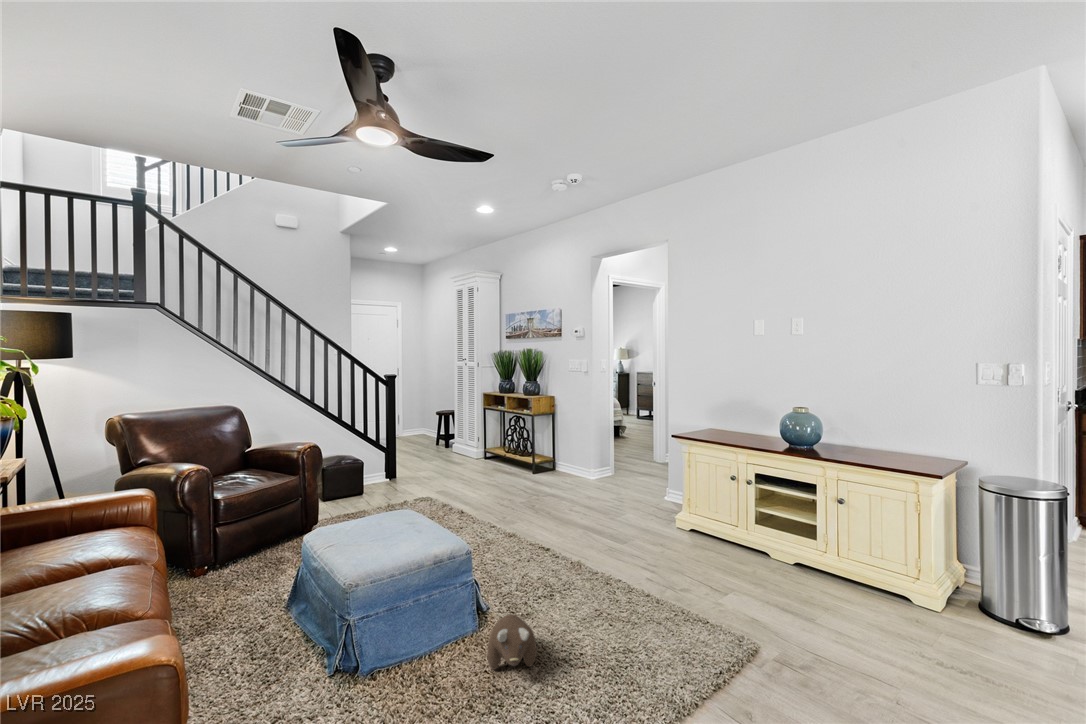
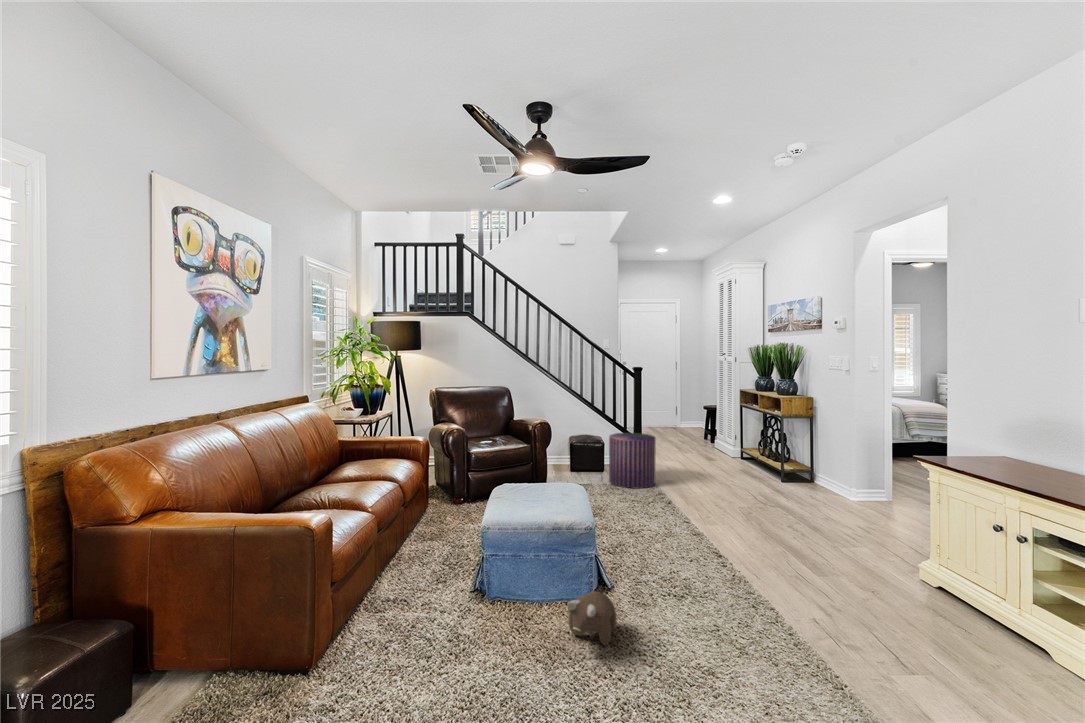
pouf: none [379,446,431,508] -> present [609,433,656,488]

